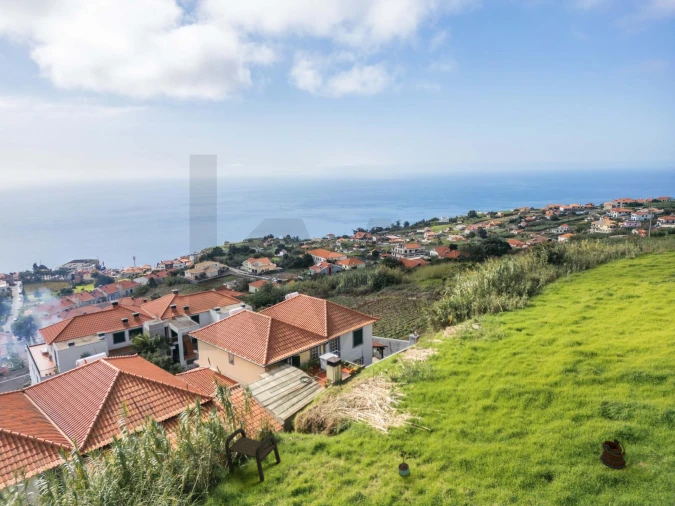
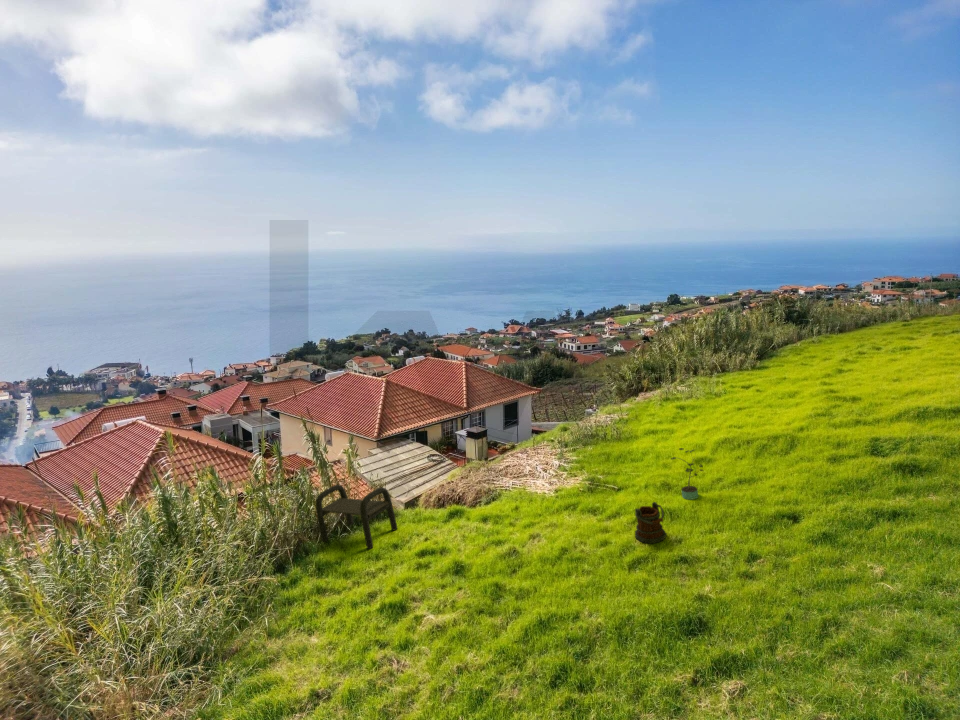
potted plant: present [390,437,411,476] -> present [671,448,703,500]
bucket: present [600,439,626,469] -> present [635,502,667,543]

